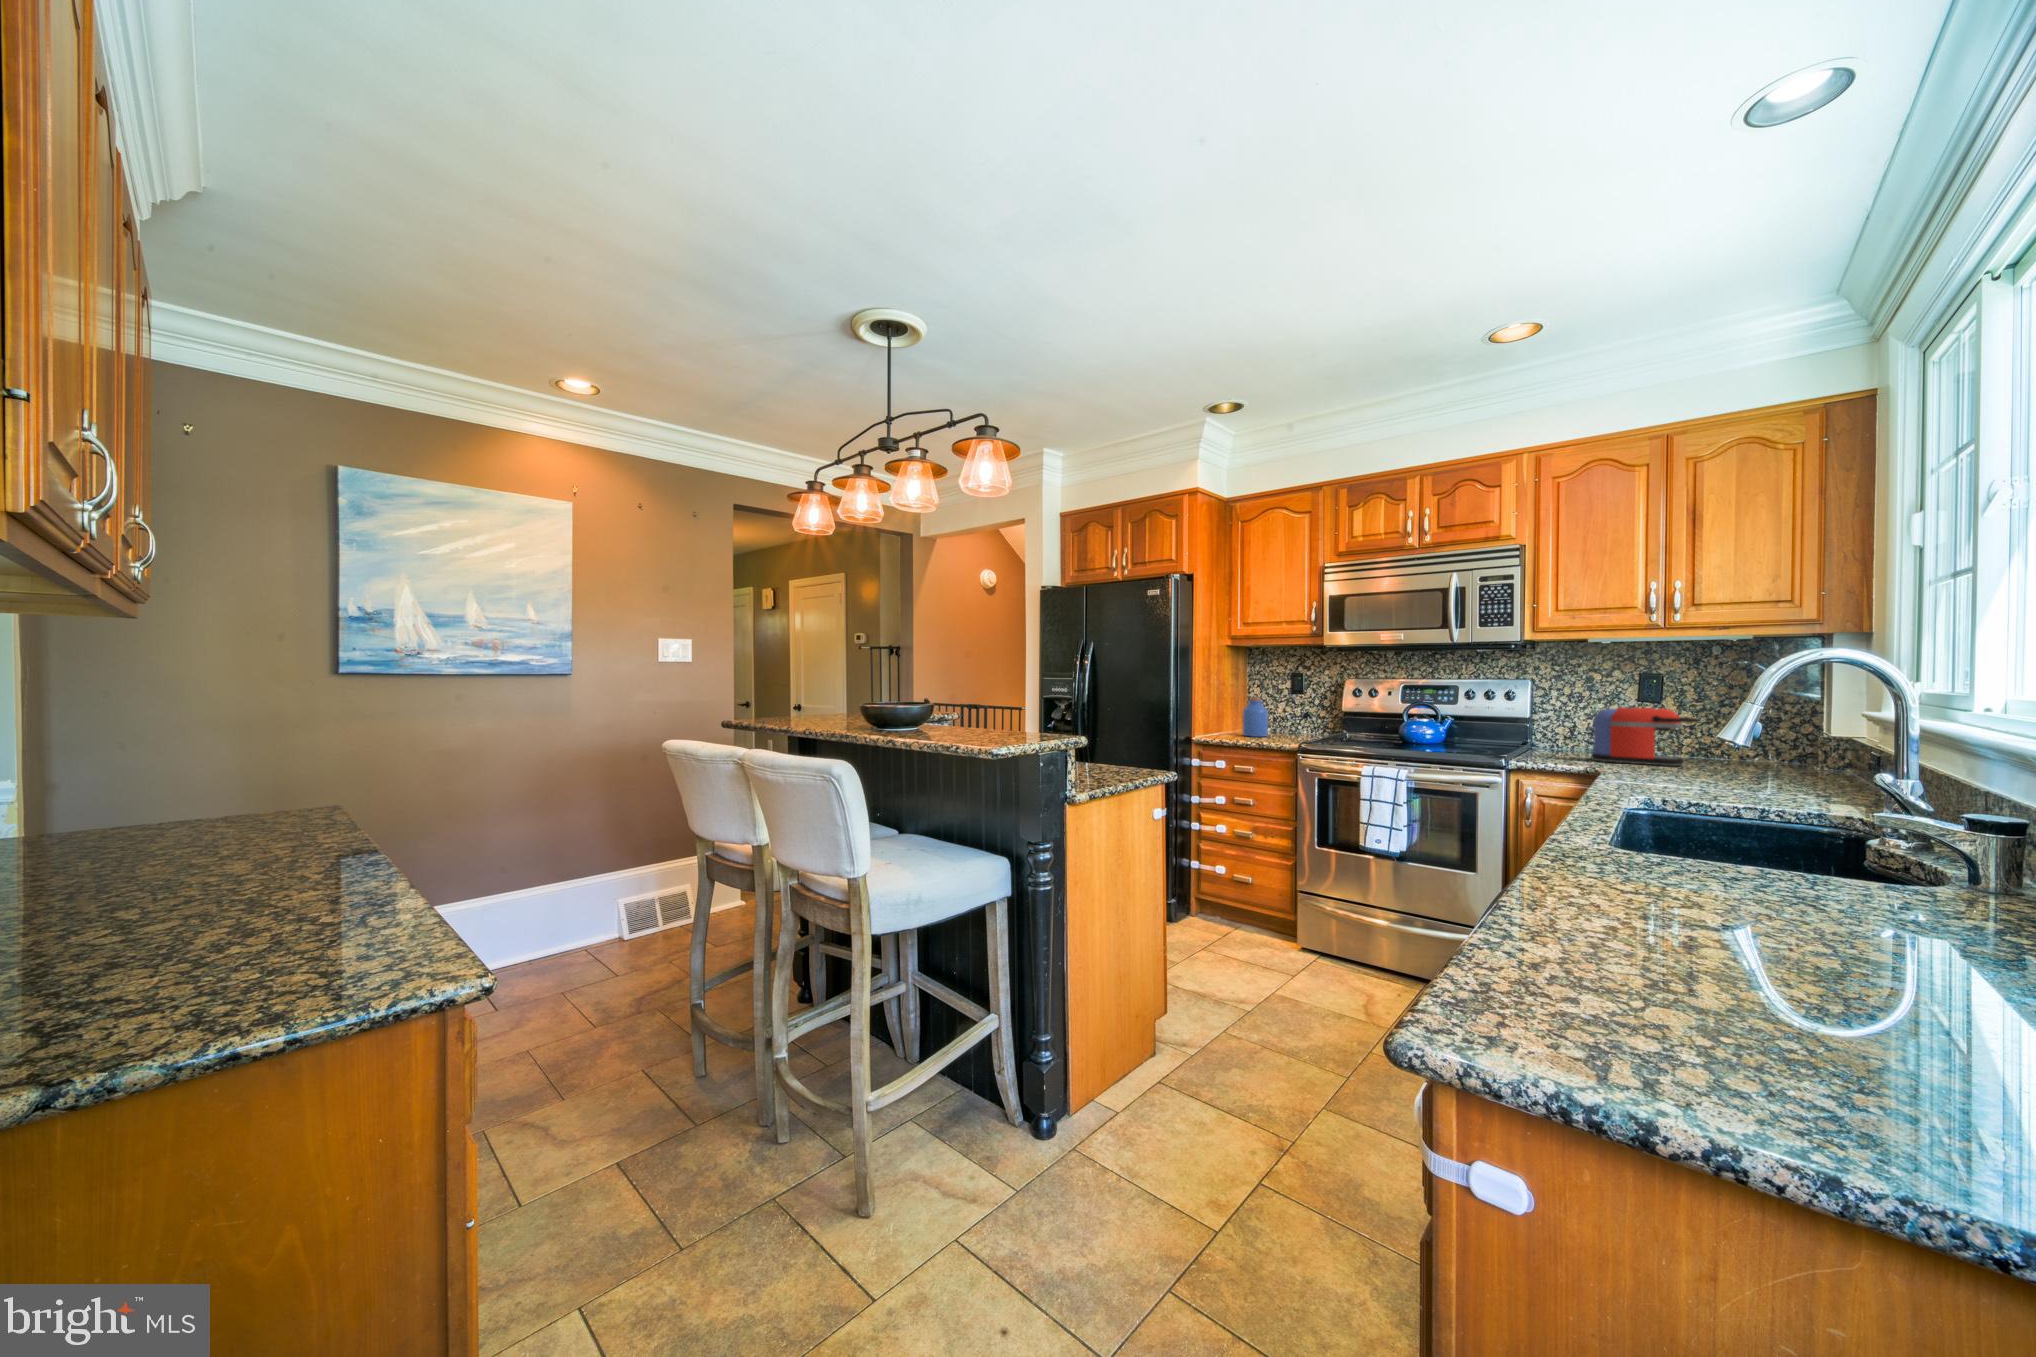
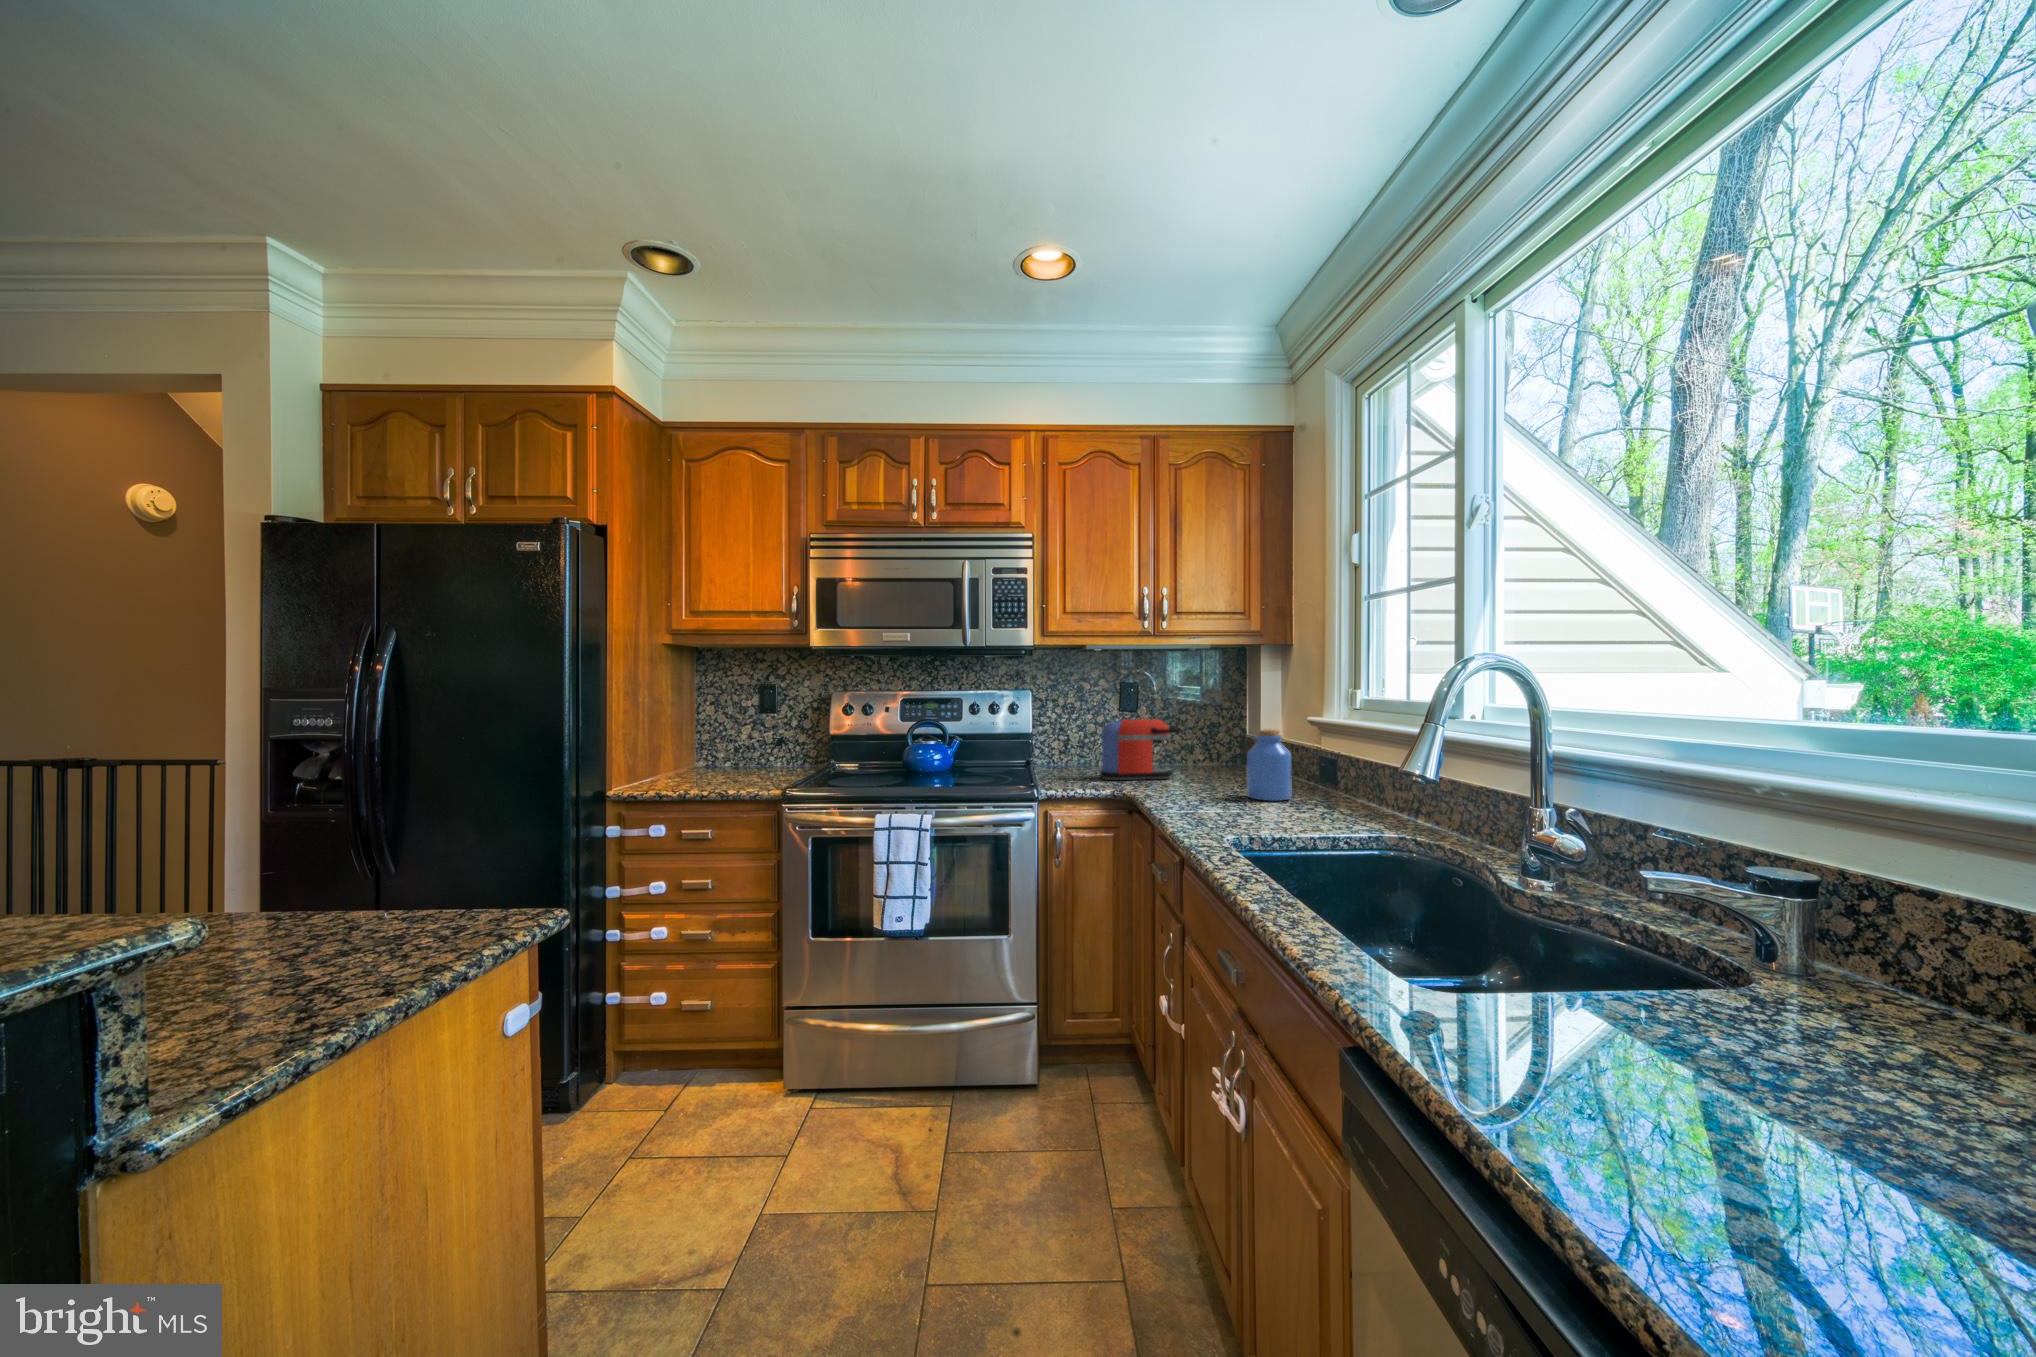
jar: present [1243,697,1268,737] -> present [1247,729,1291,801]

